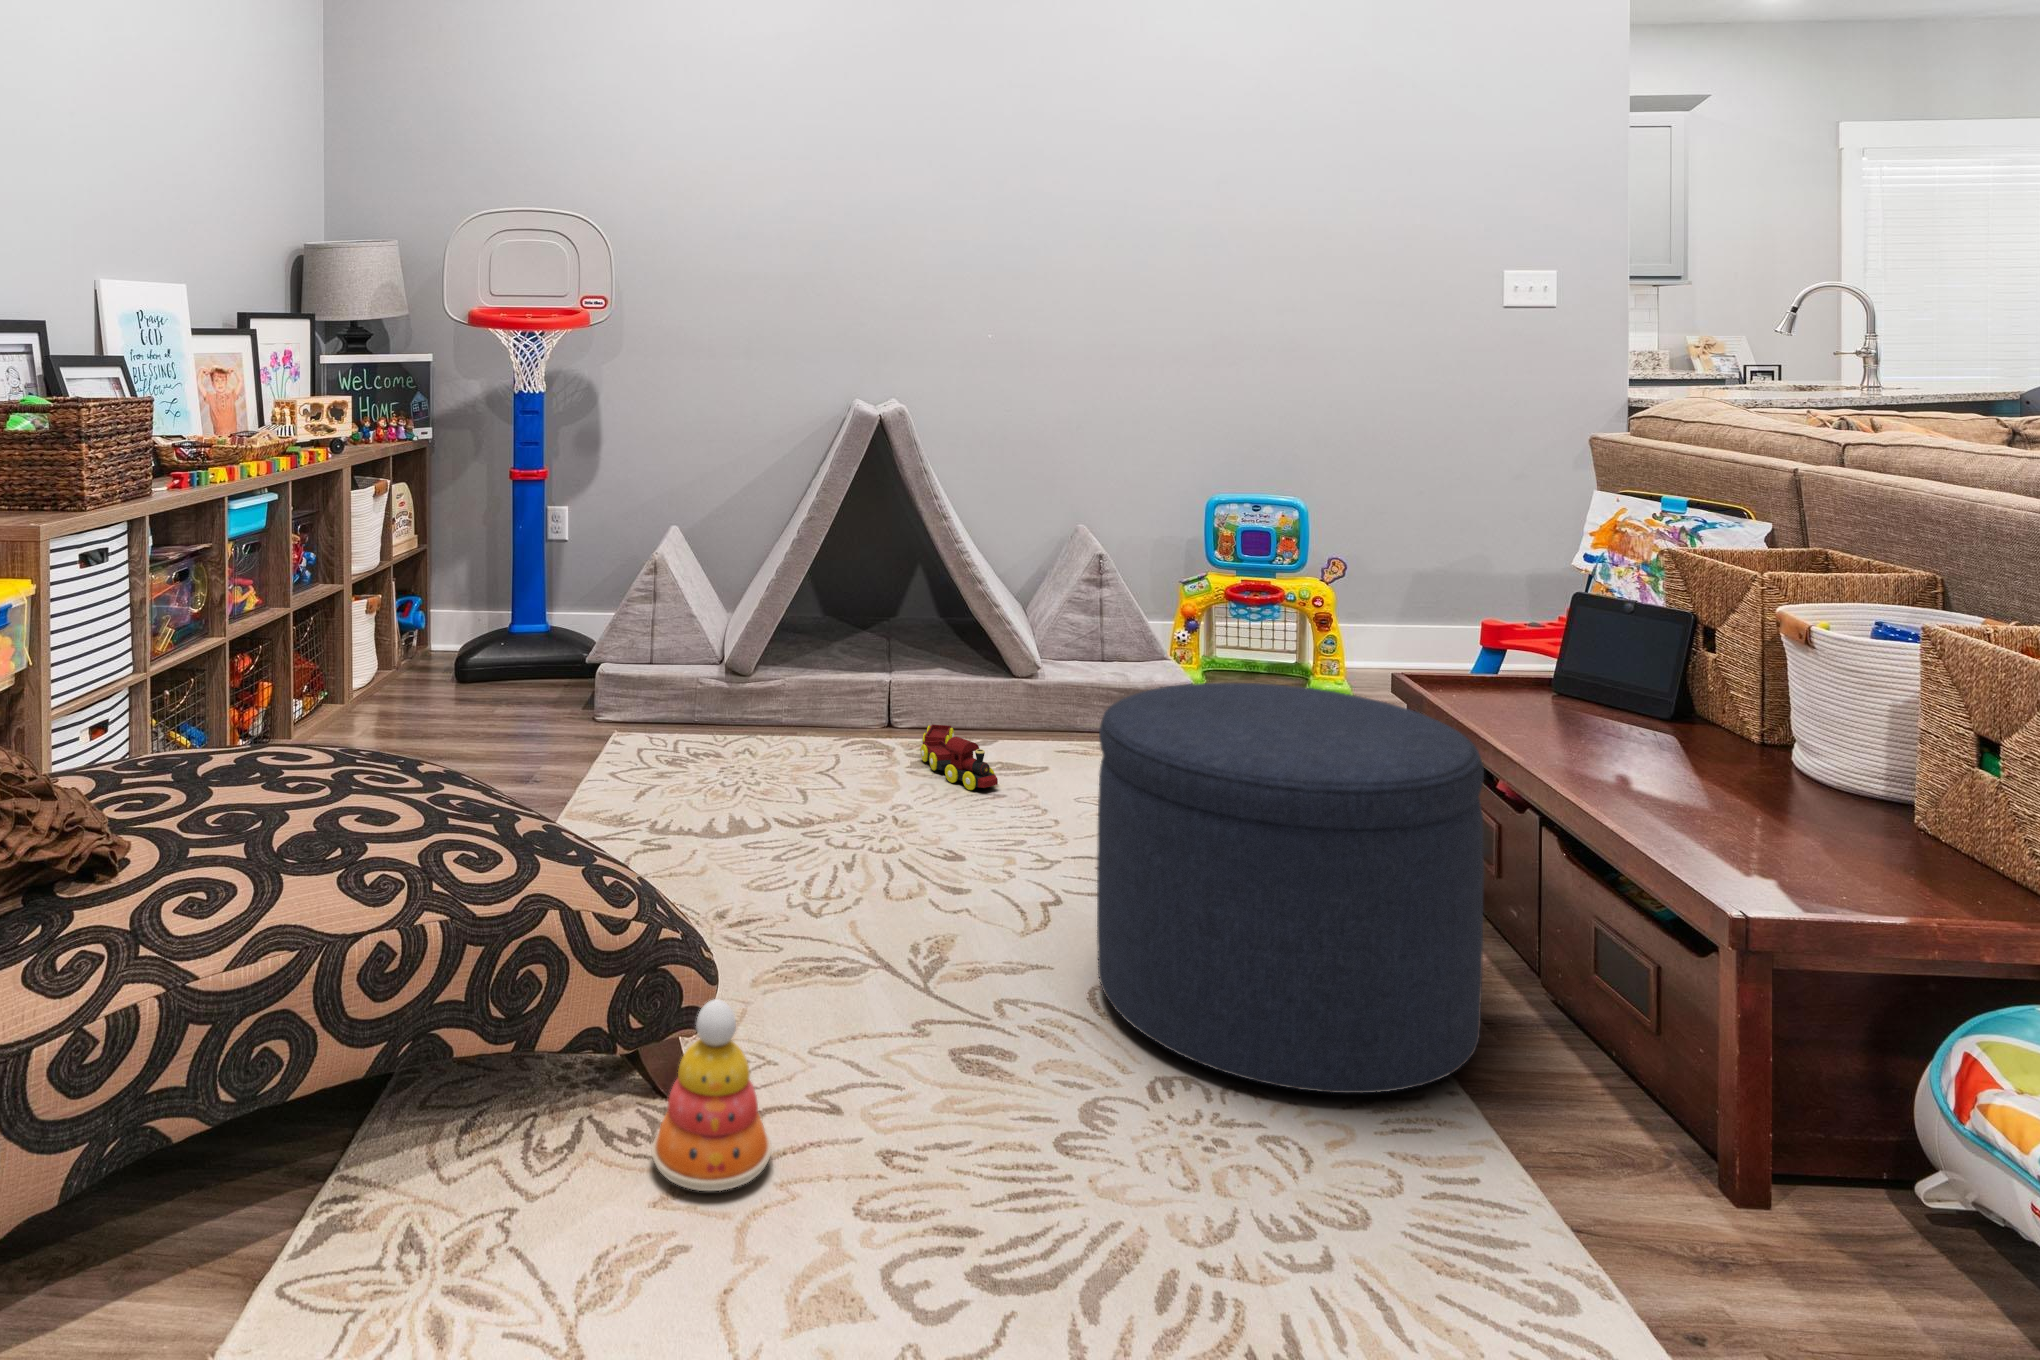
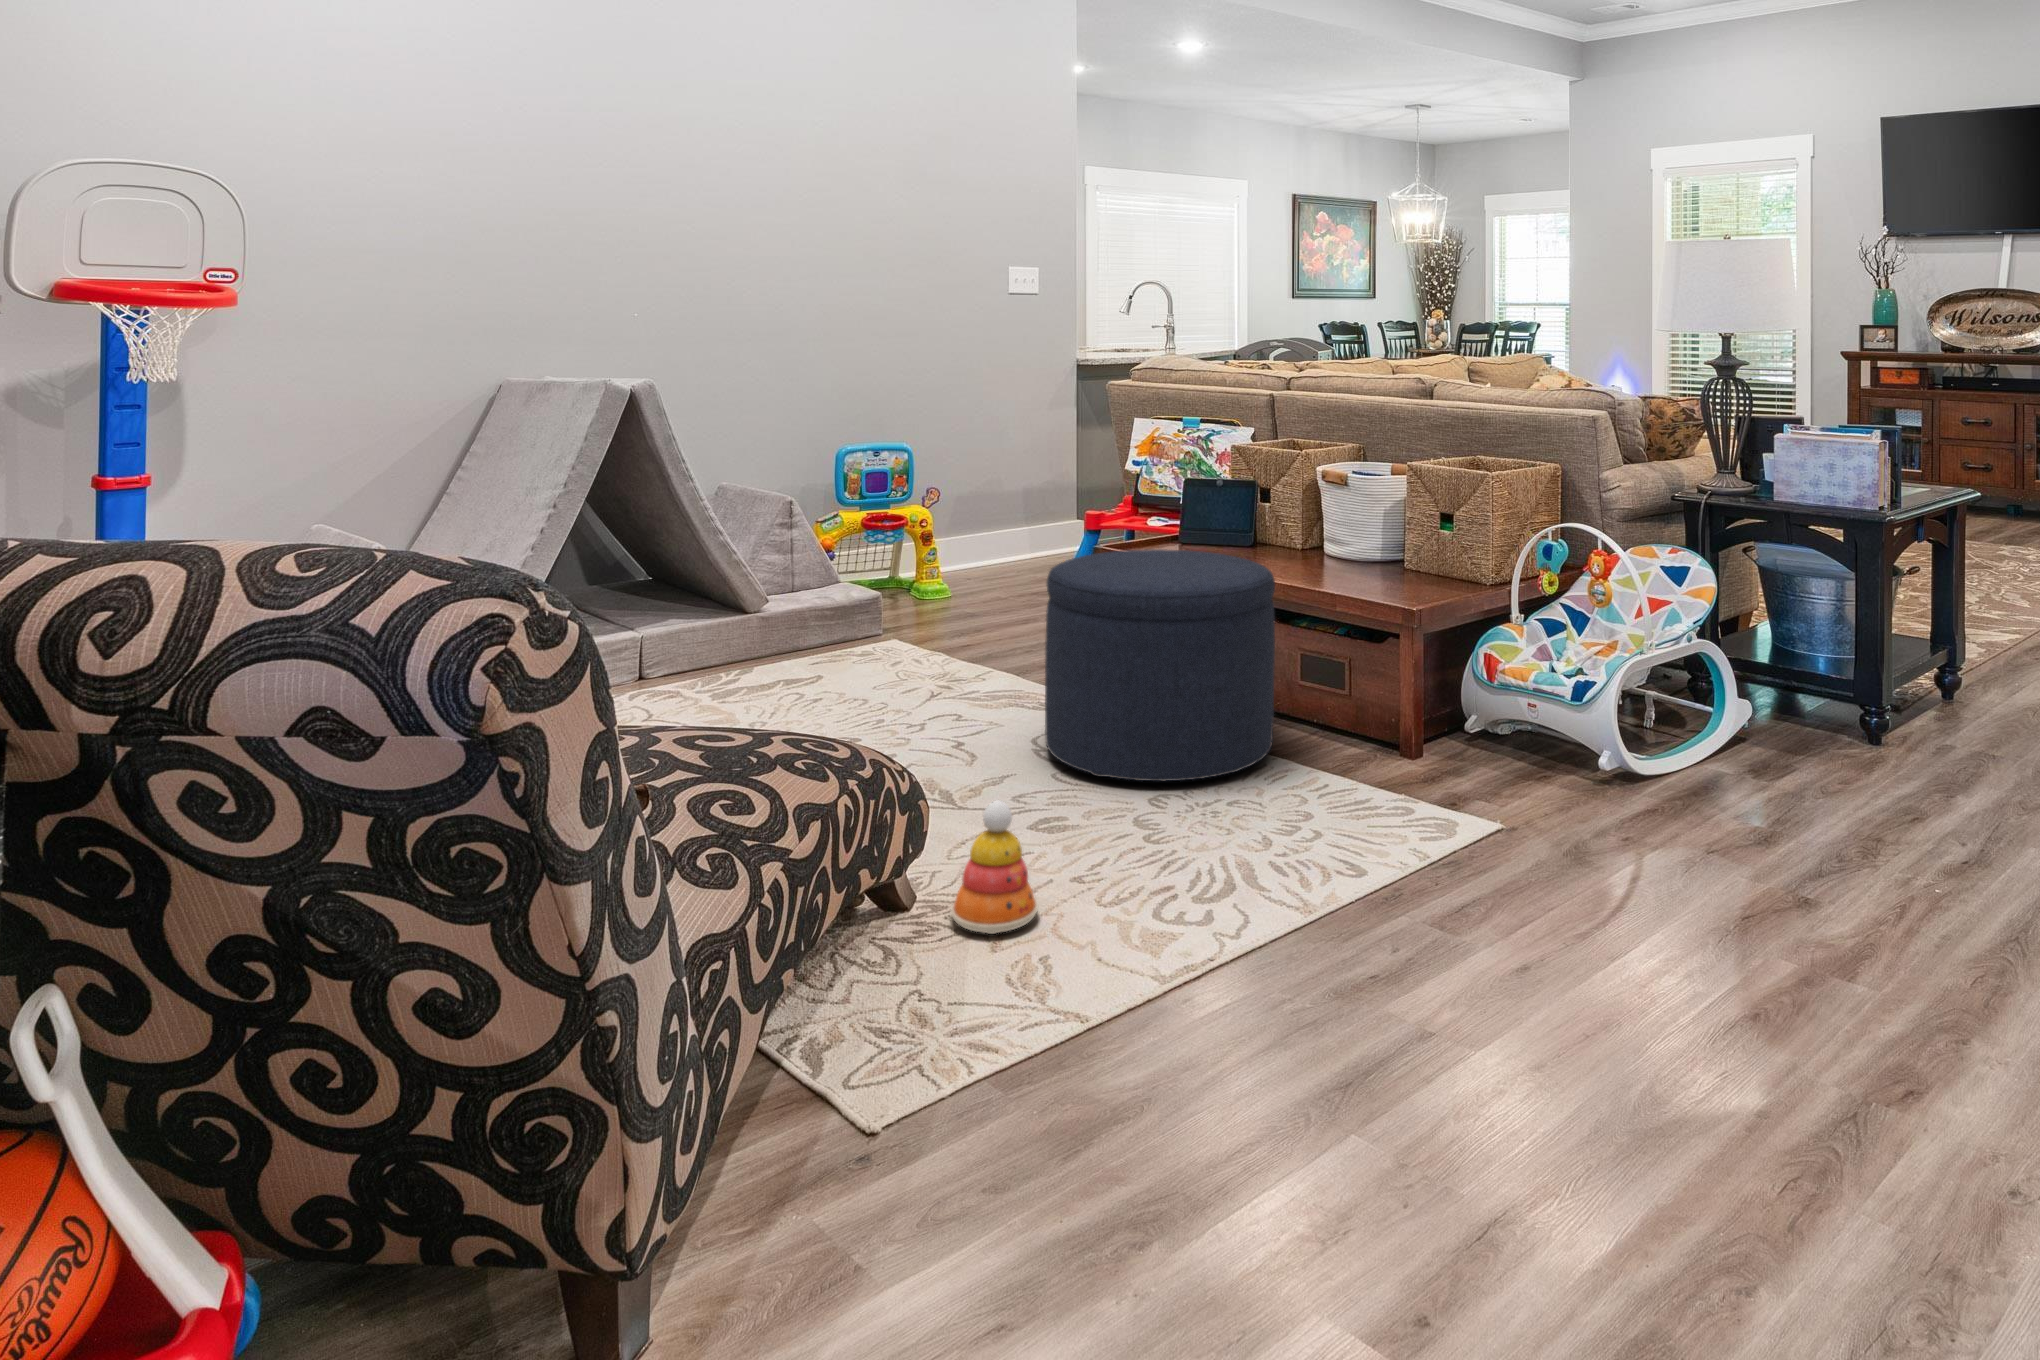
toy train: present [921,725,998,790] -> none [709,659,819,698]

